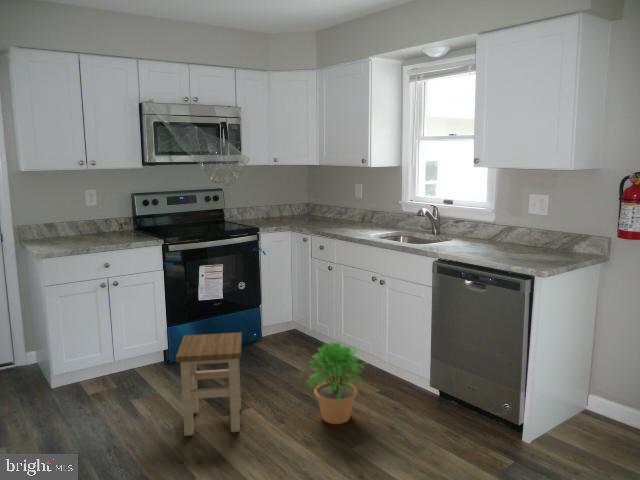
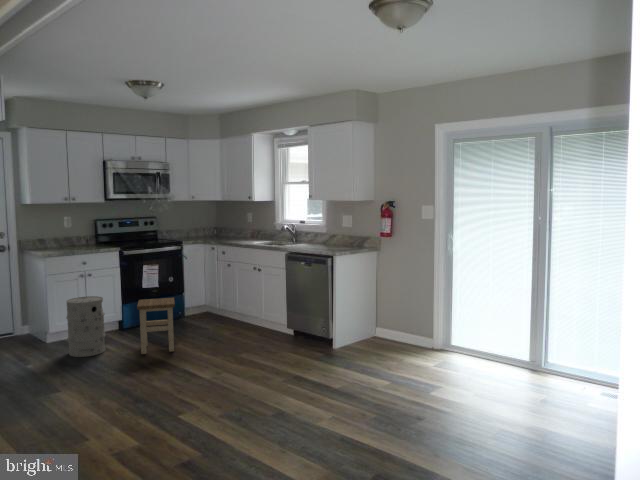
trash can: none [63,327,131,435] -> present [67,296,106,357]
potted plant: present [309,342,364,424] -> none [213,299,249,346]

